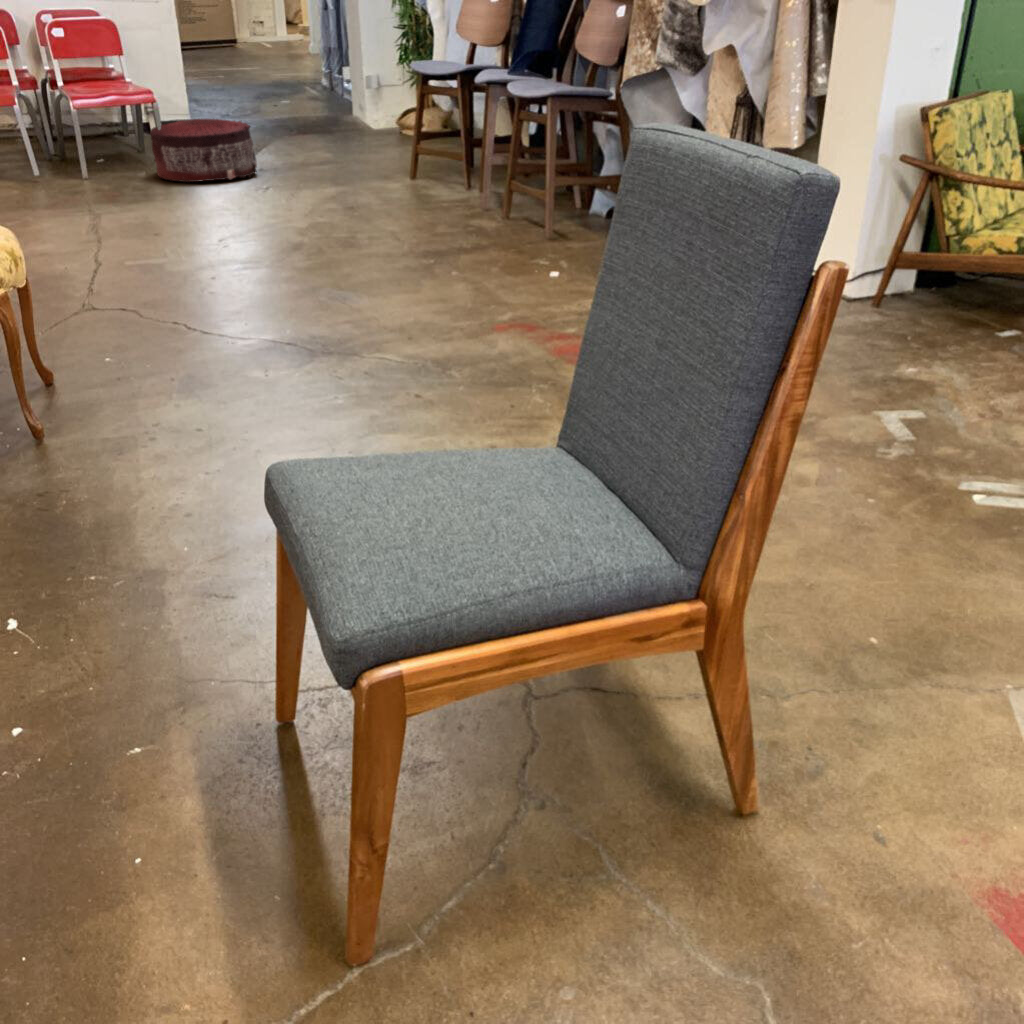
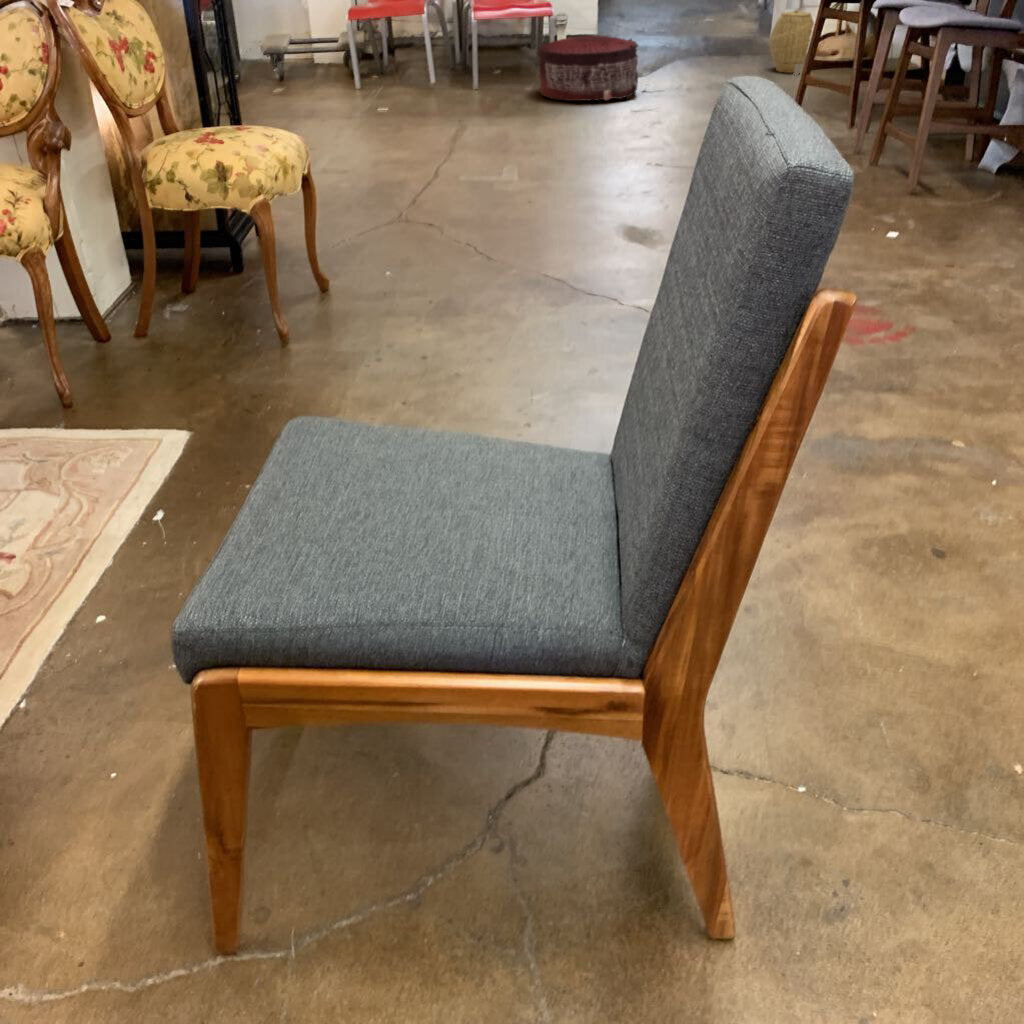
woven basket: none [362,91,404,147] -> present [769,10,814,73]

